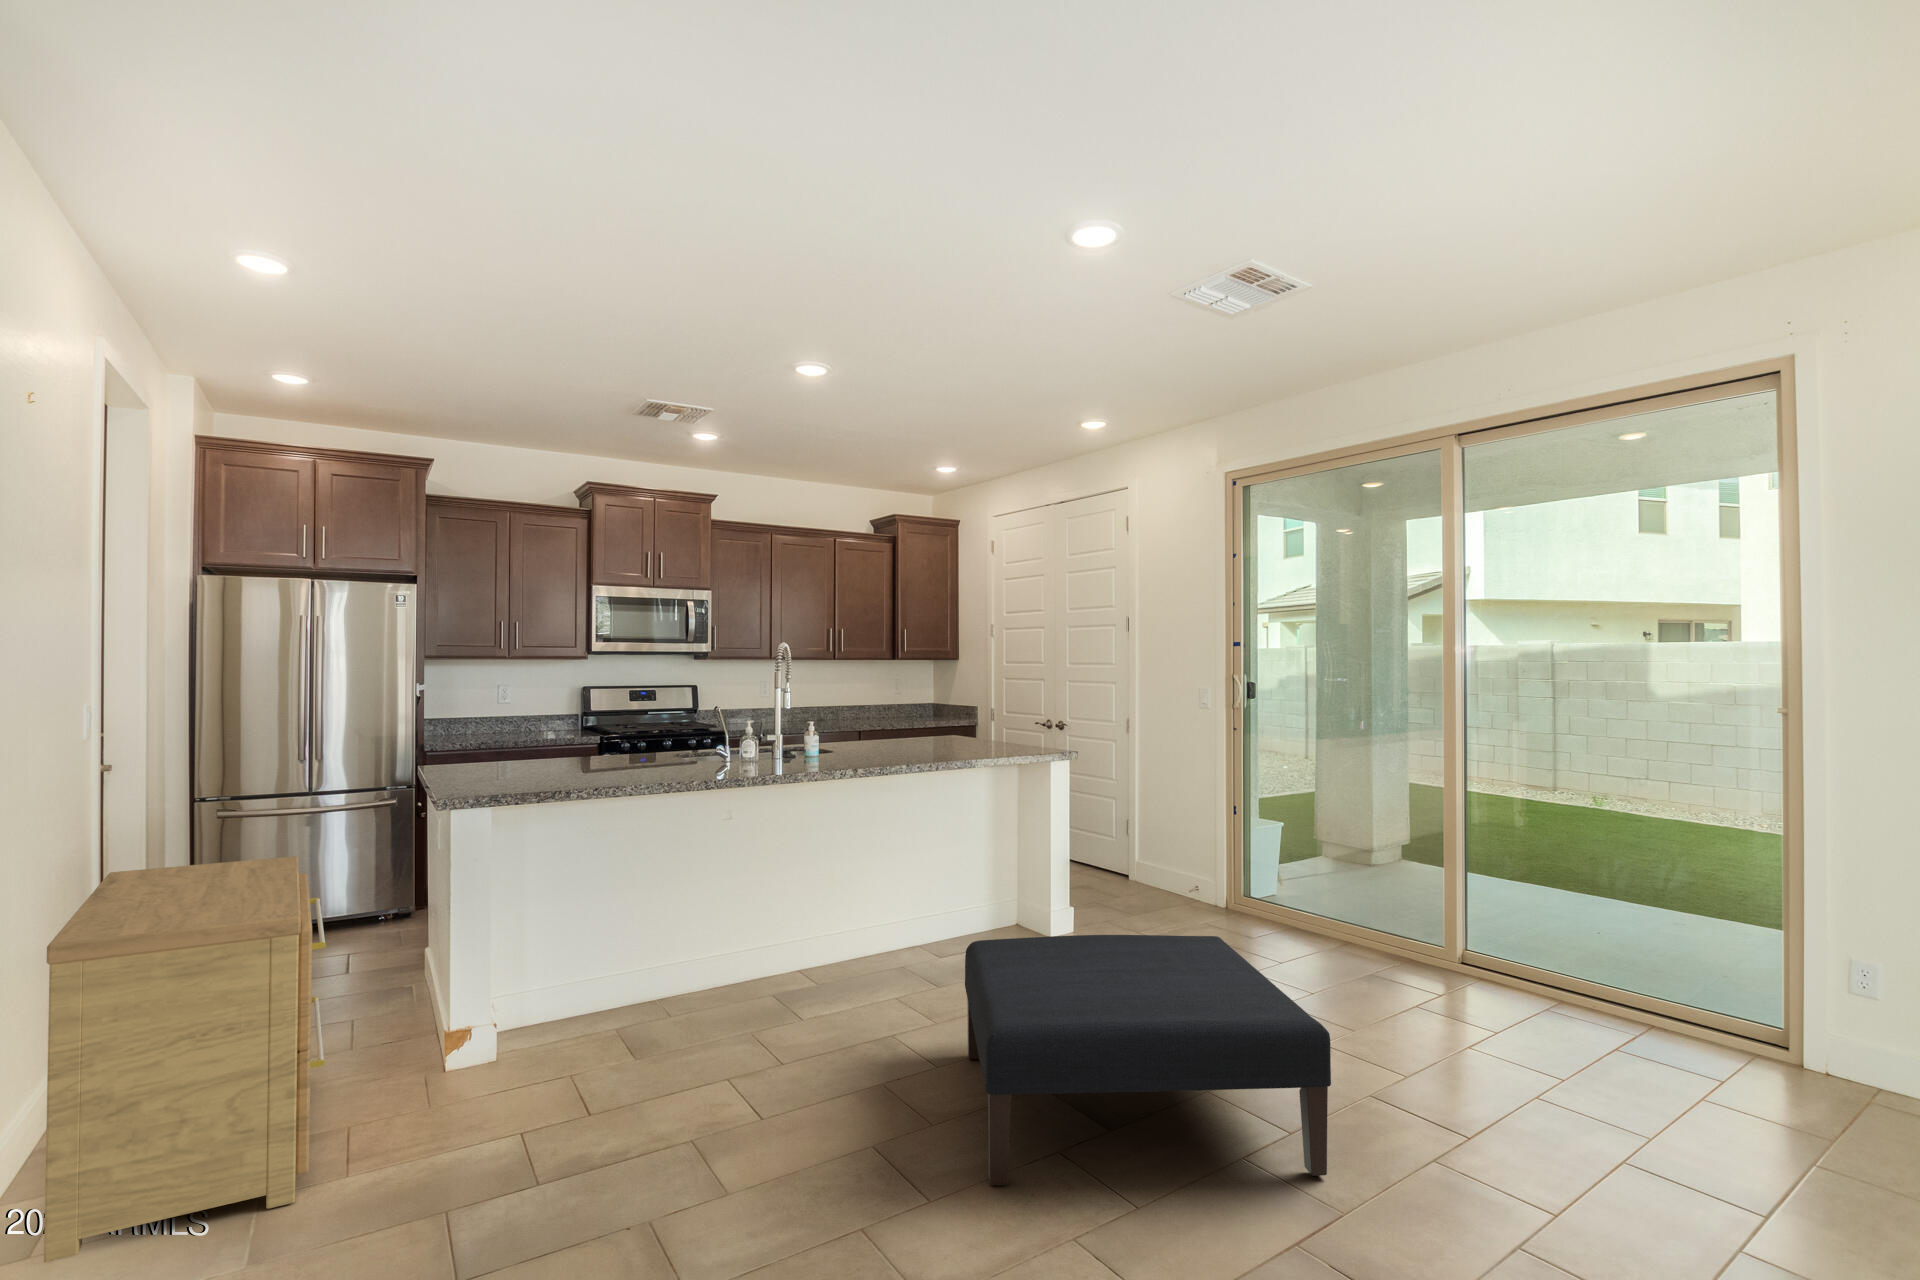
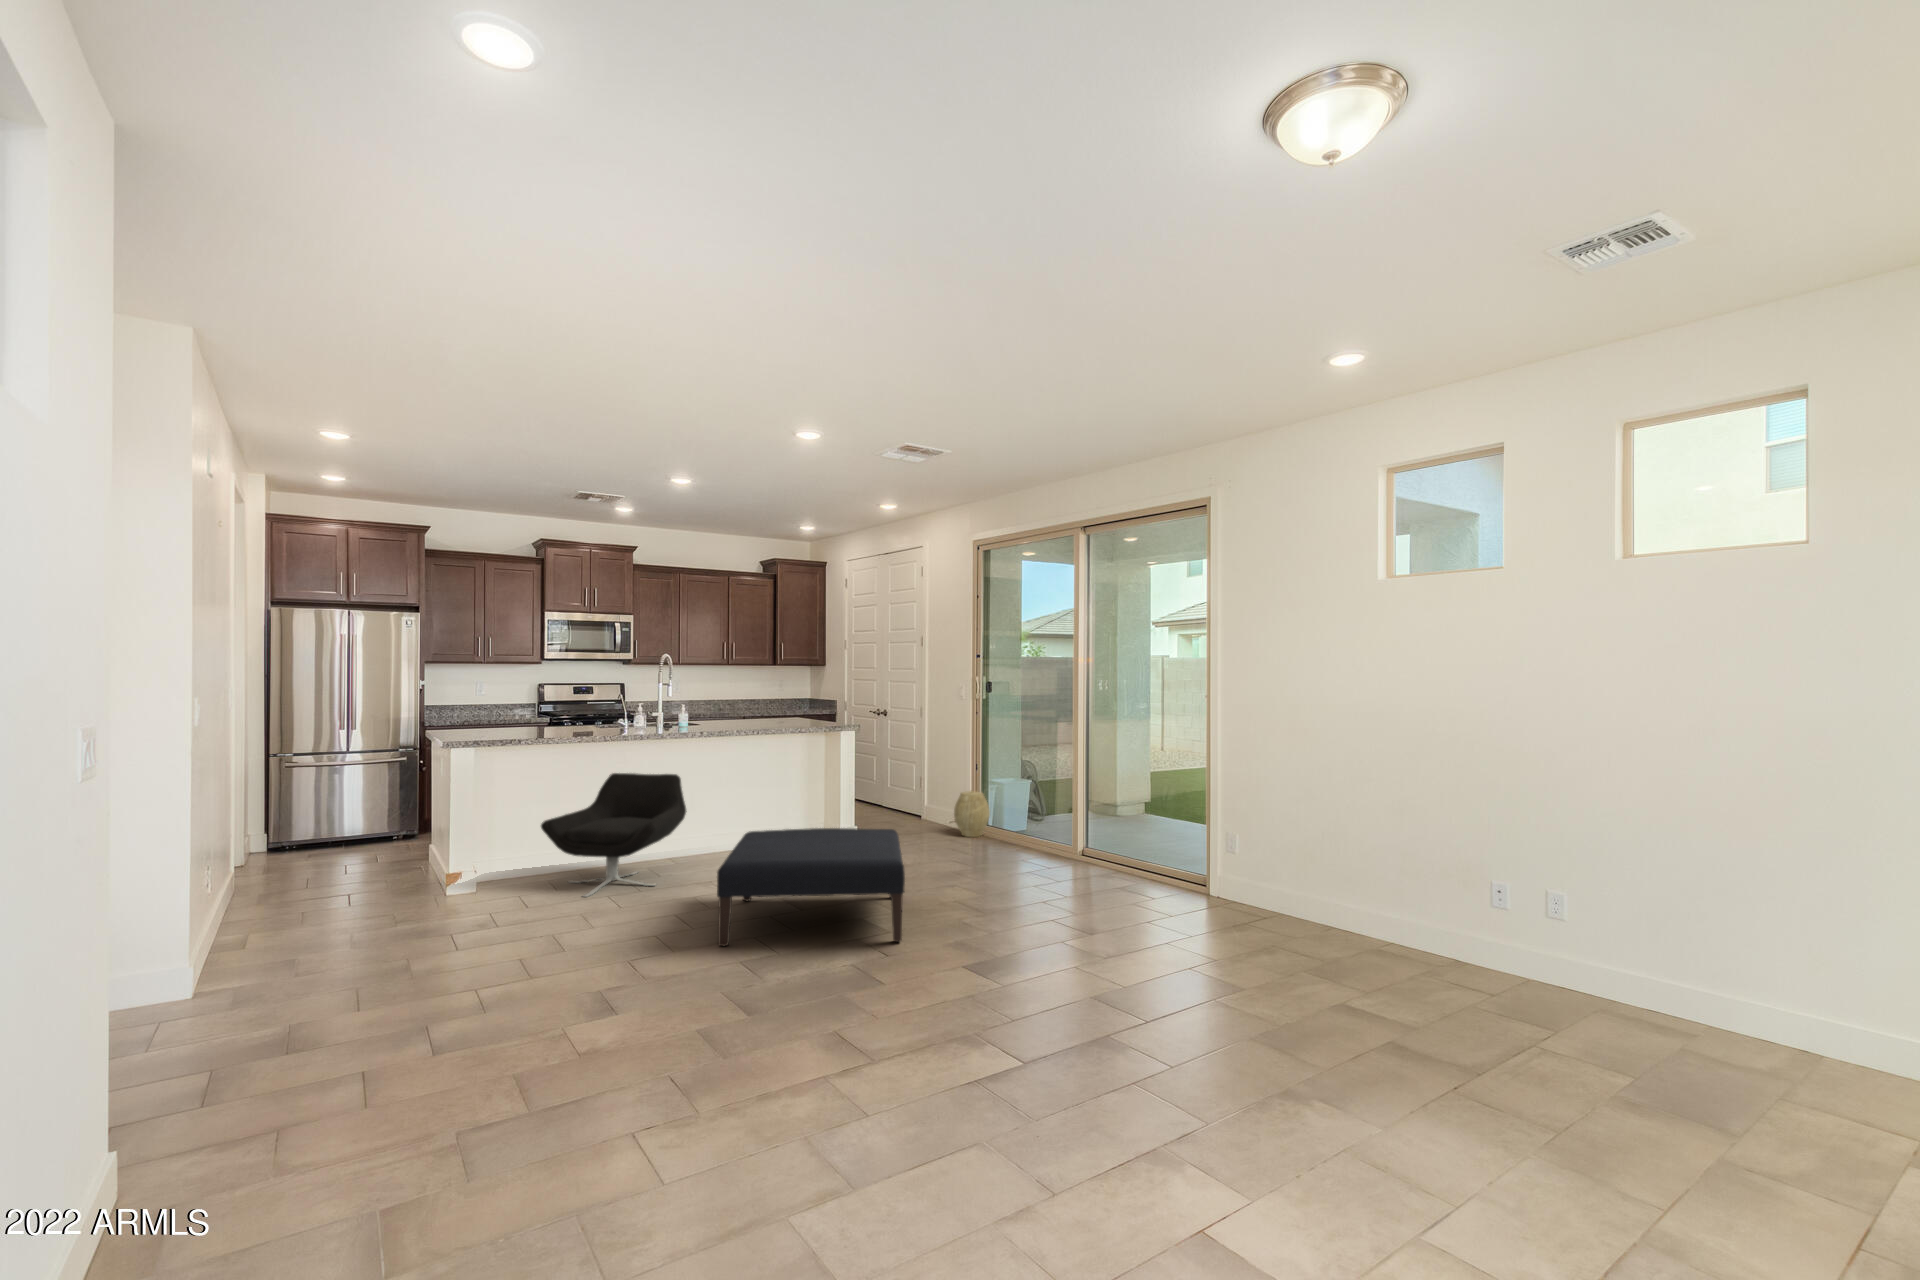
lounge chair: none [622,829,843,1047] -> present [541,773,687,897]
woven basket: none [1204,847,1260,918] -> present [954,791,990,837]
side table: present [44,856,326,1262] -> none [210,781,358,973]

